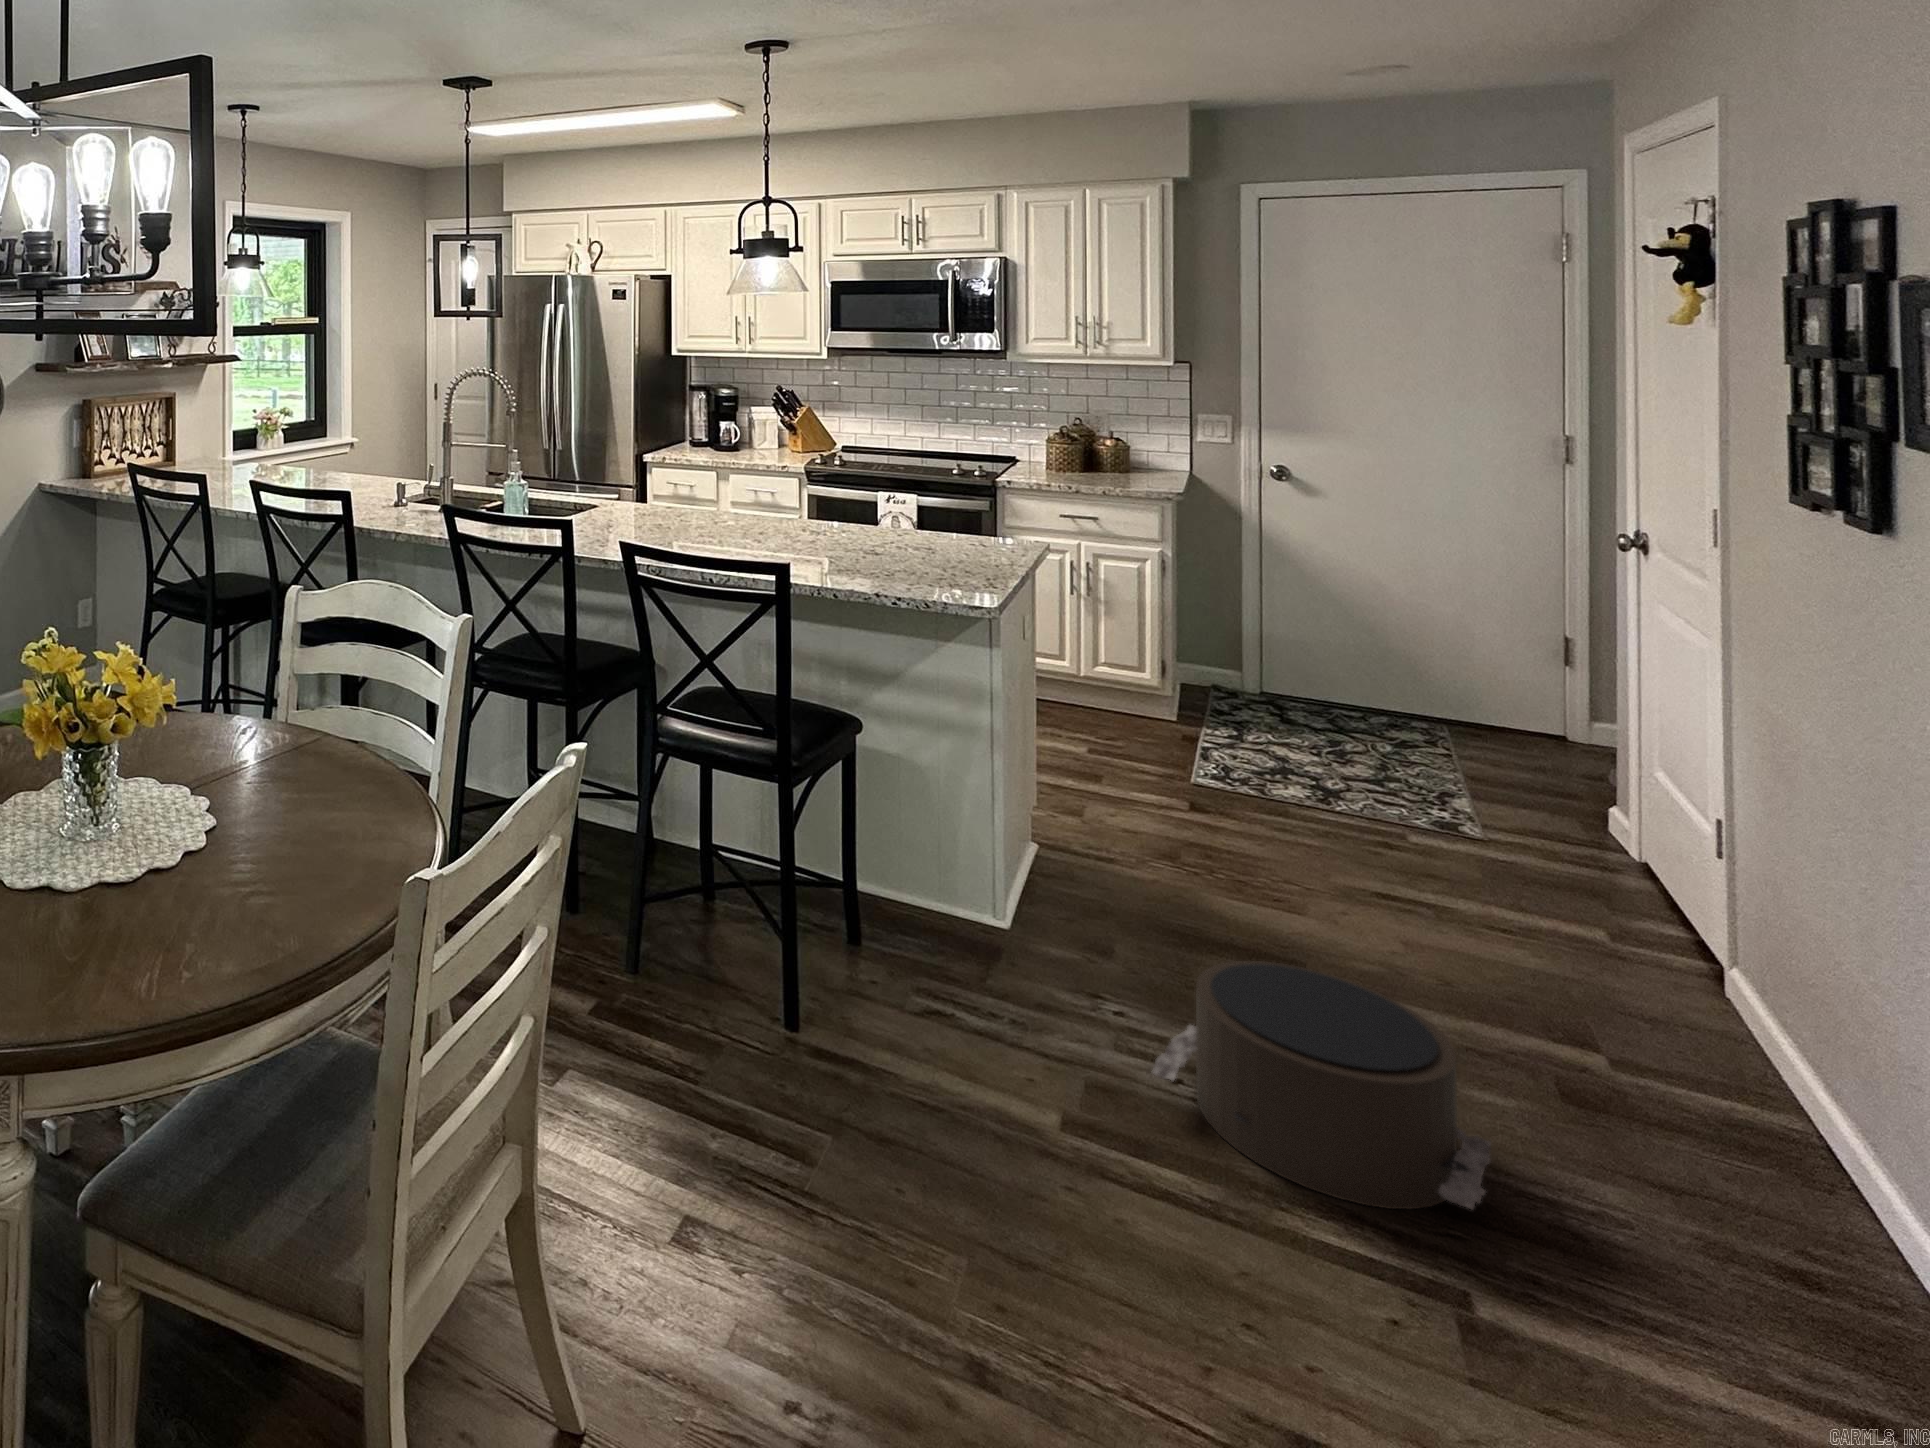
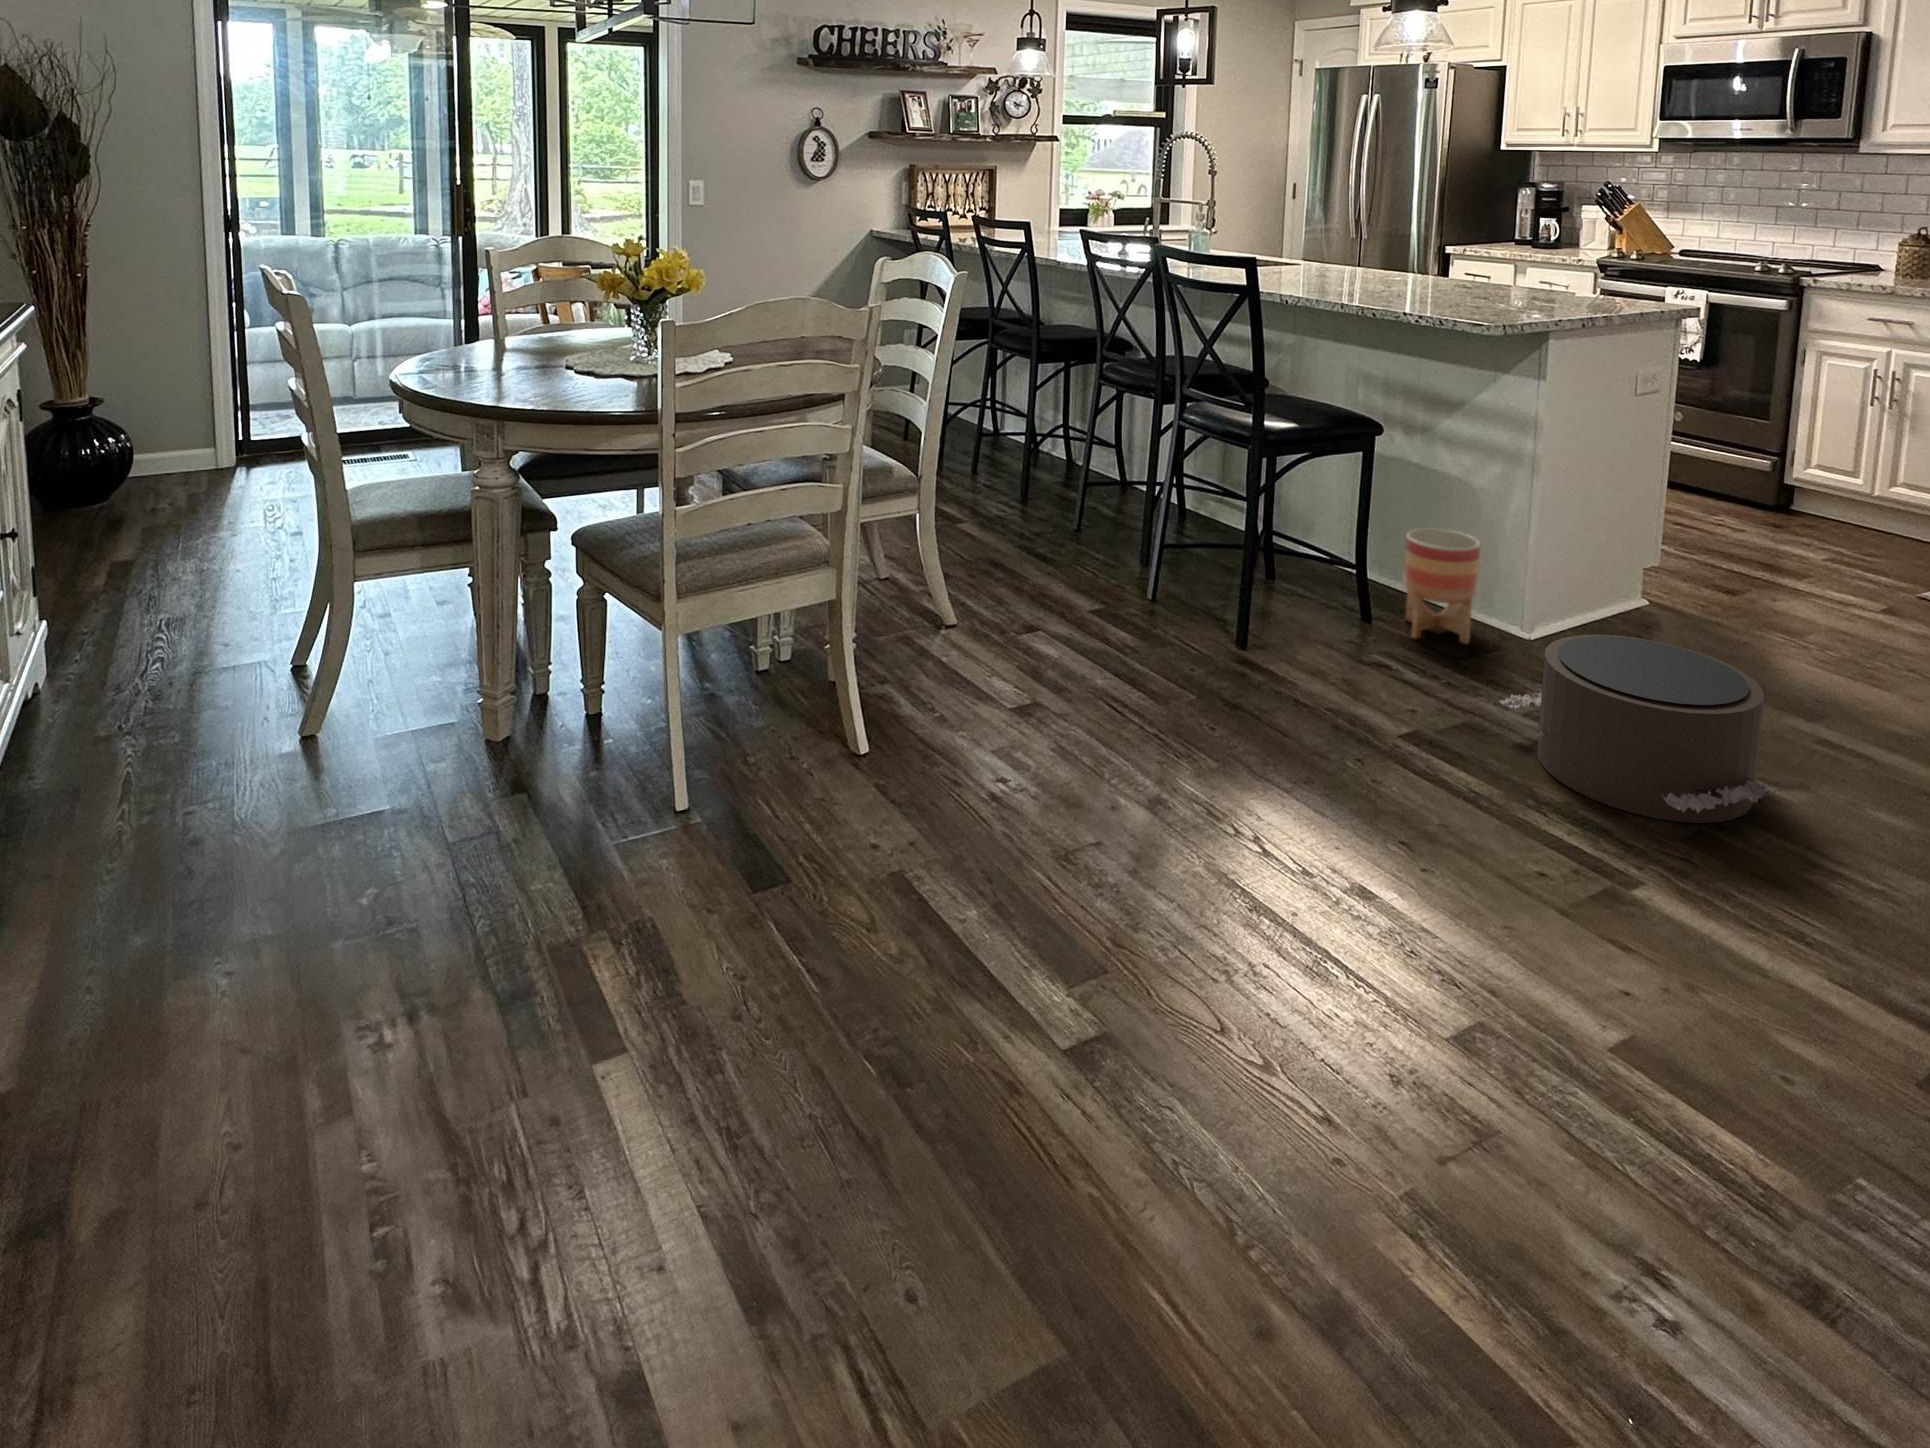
planter: none [901,831,987,972] -> present [1403,529,1480,643]

